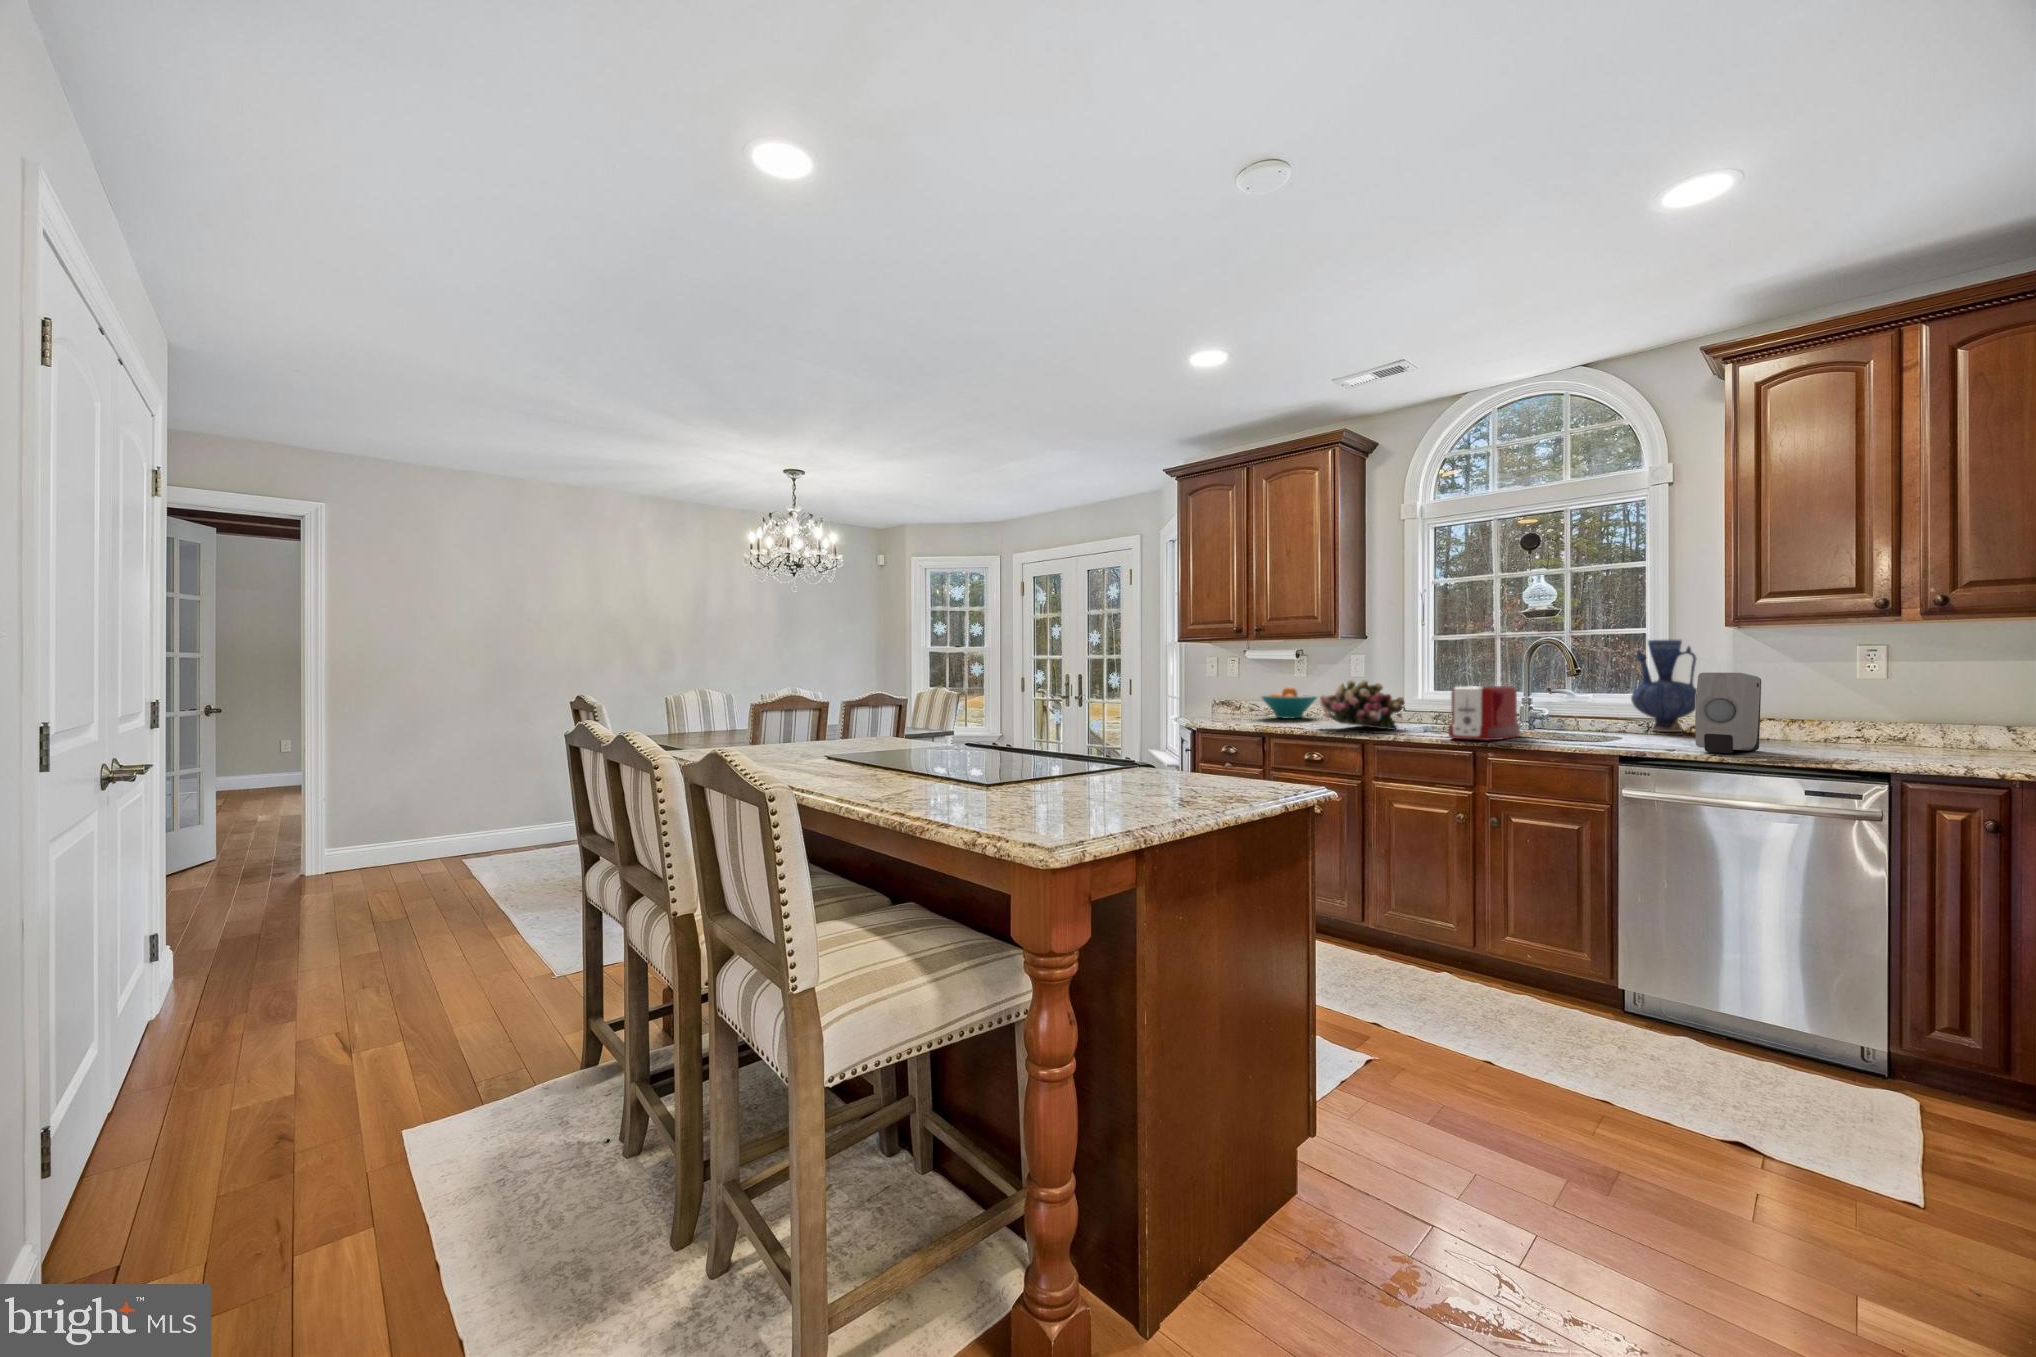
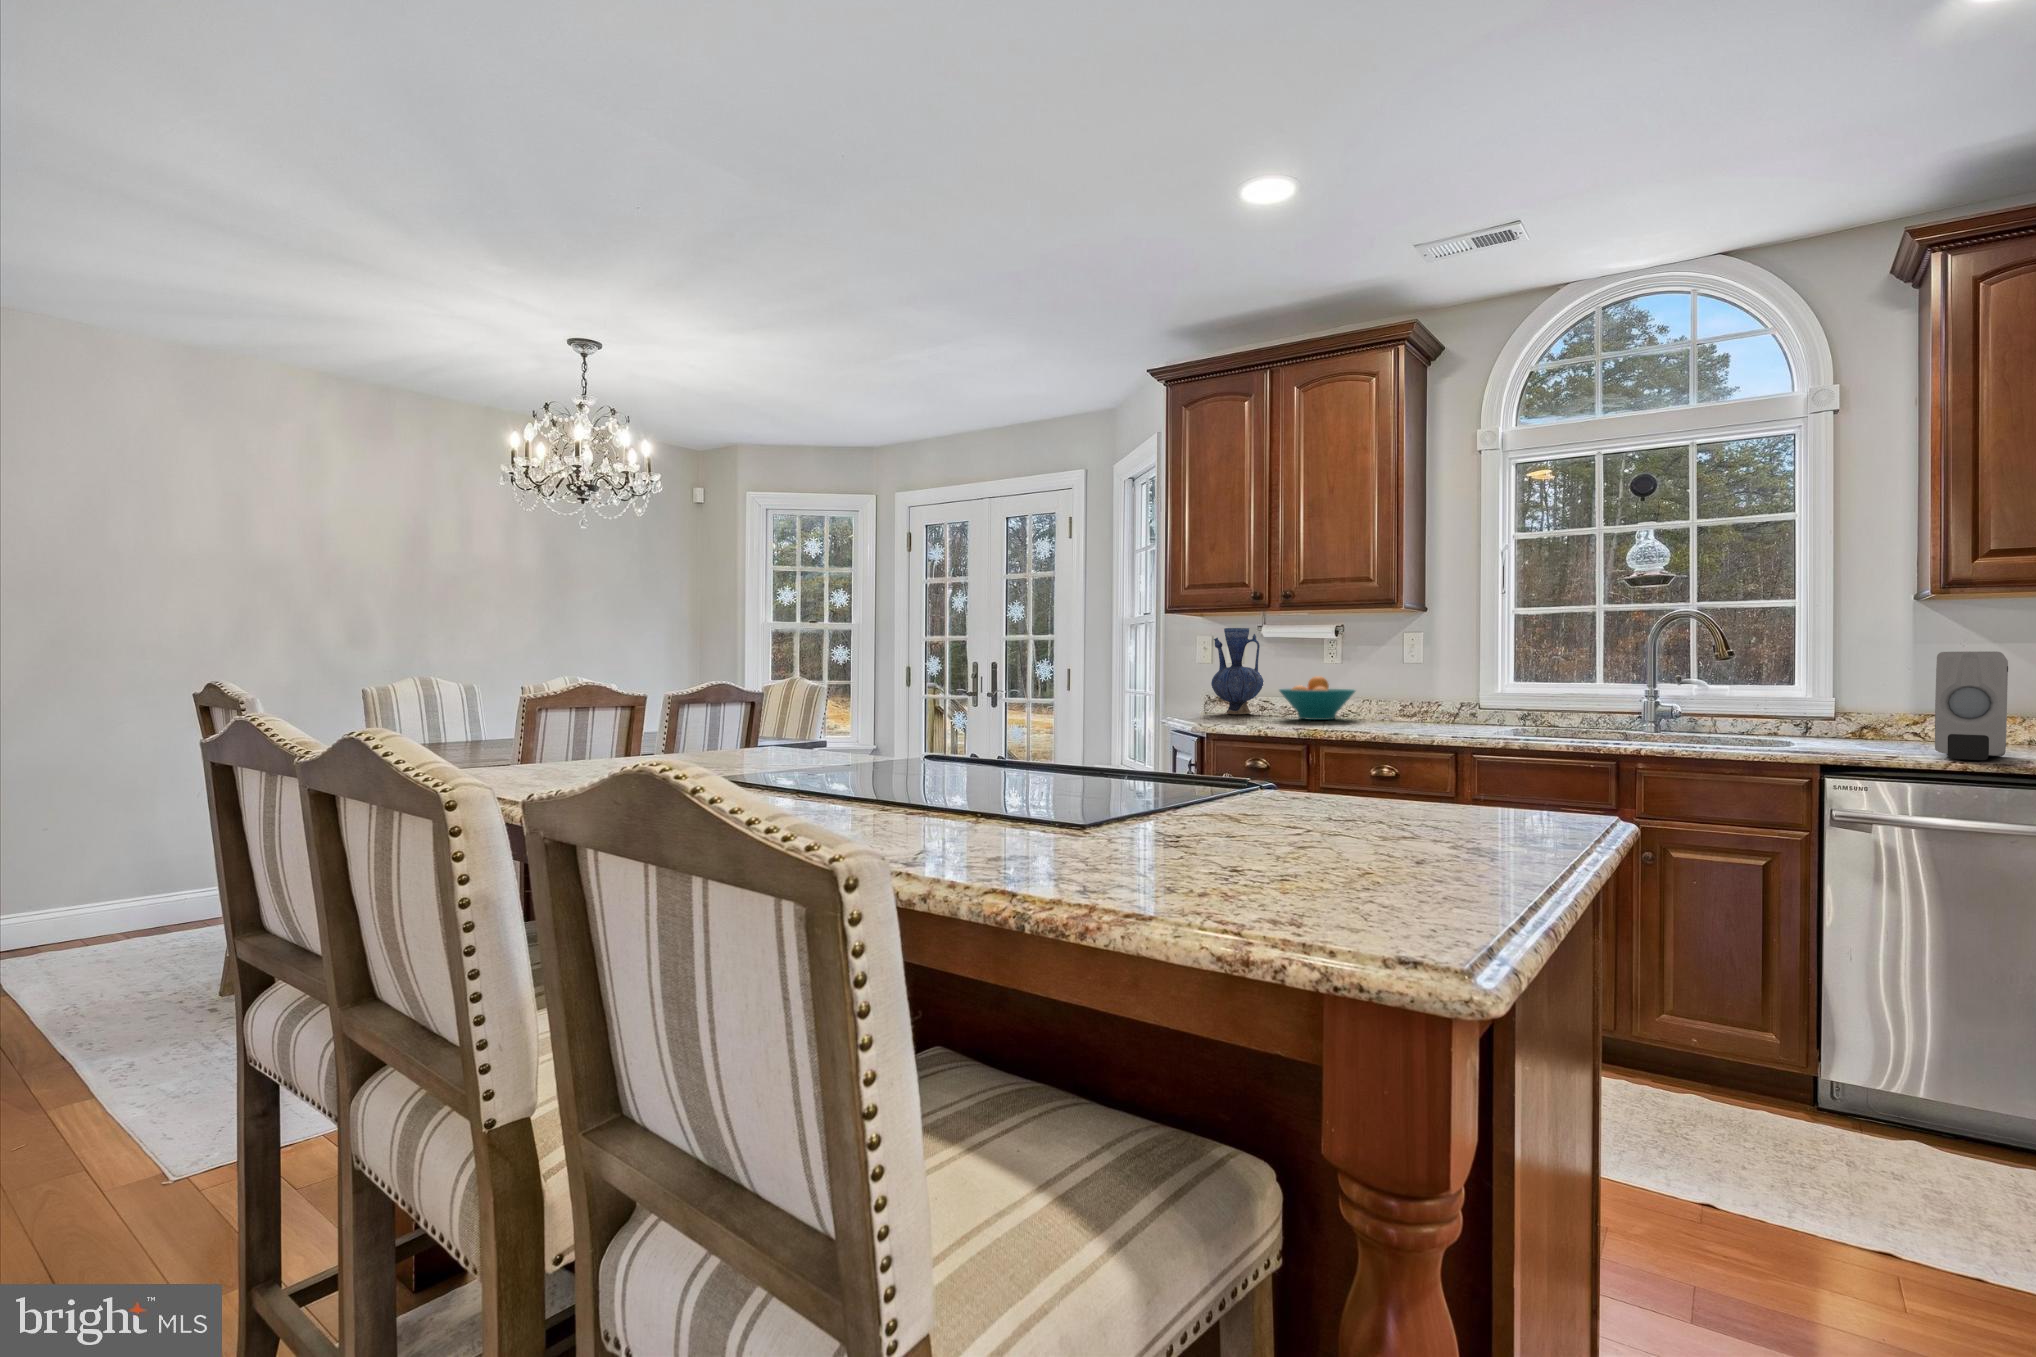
vase: present [1631,639,1696,732] -> present [1211,628,1264,714]
flower arrangement: present [1320,680,1405,730] -> none [1380,665,1496,734]
toaster: present [1448,686,1520,741] -> none [1581,673,1669,746]

